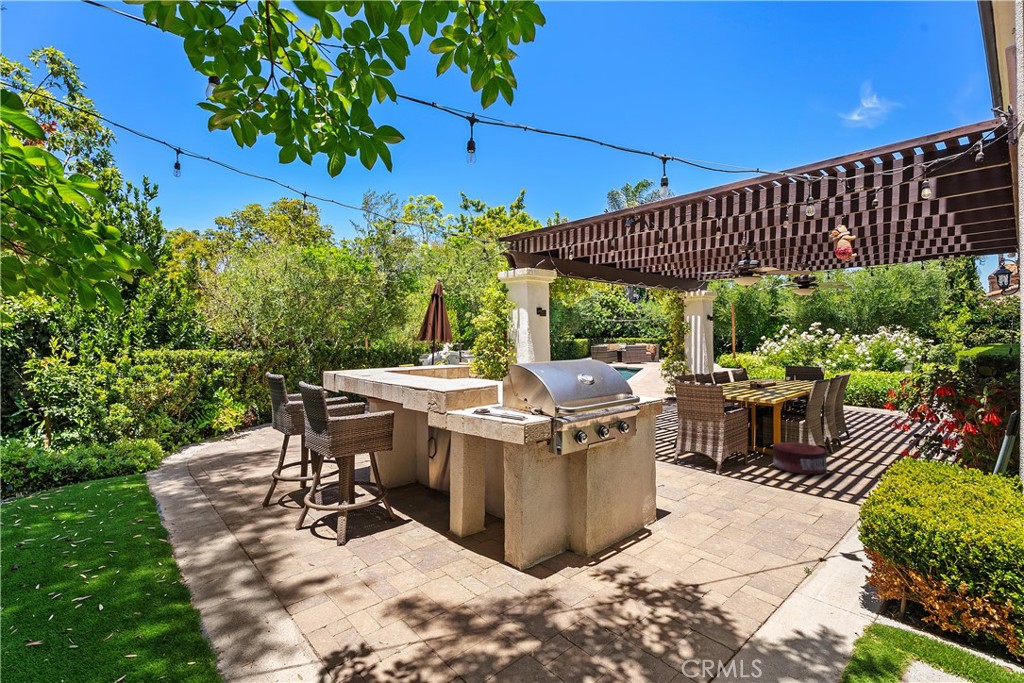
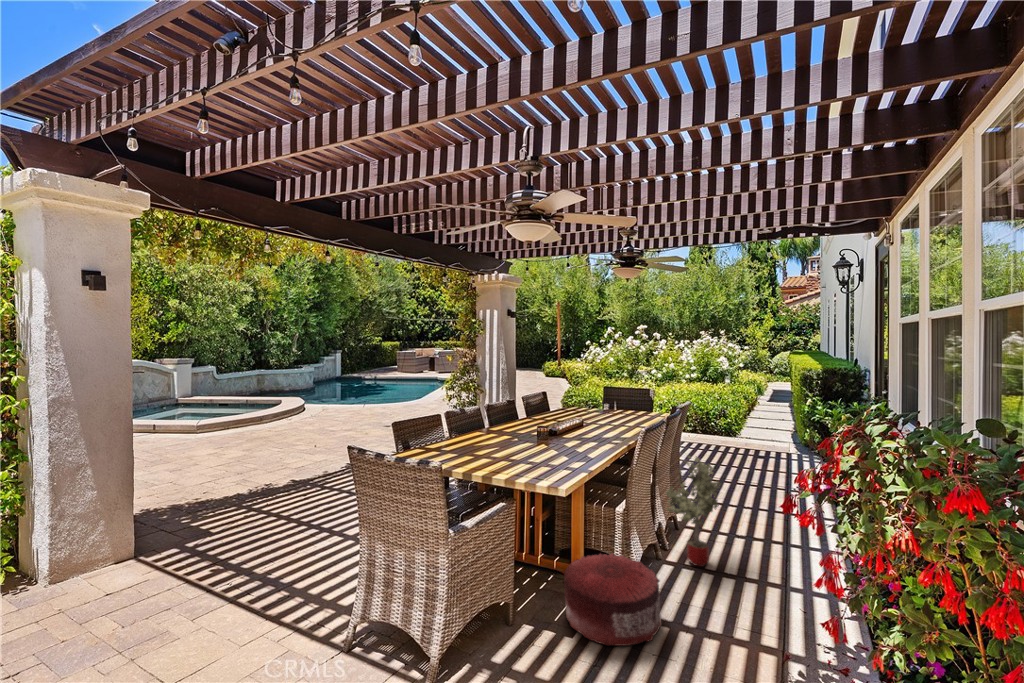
potted tree: none [831,400,869,461] -> present [666,456,721,567]

